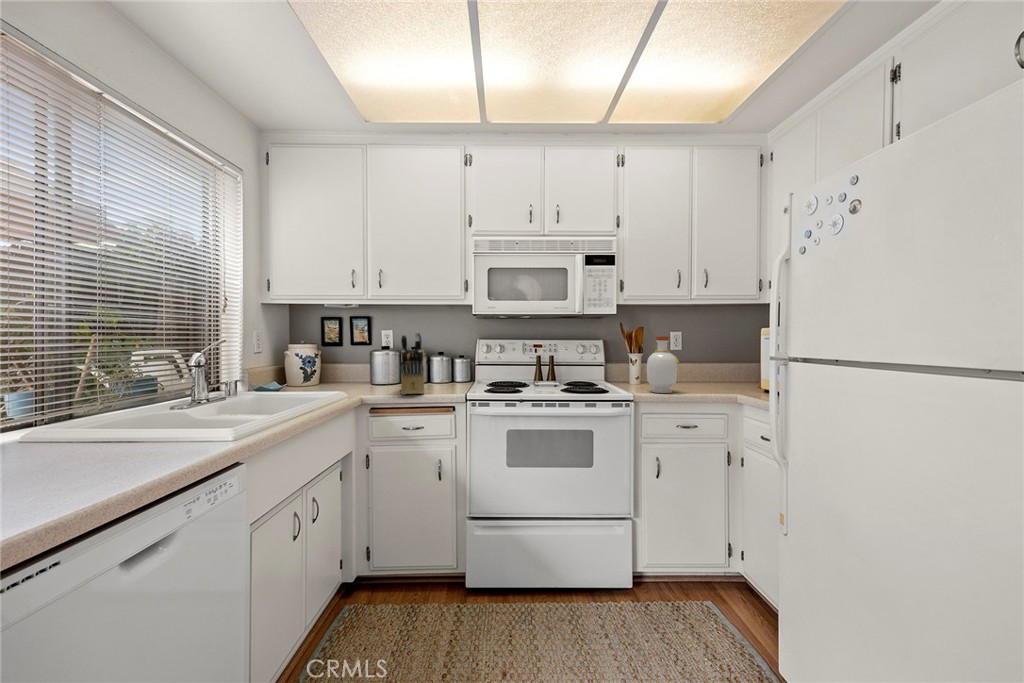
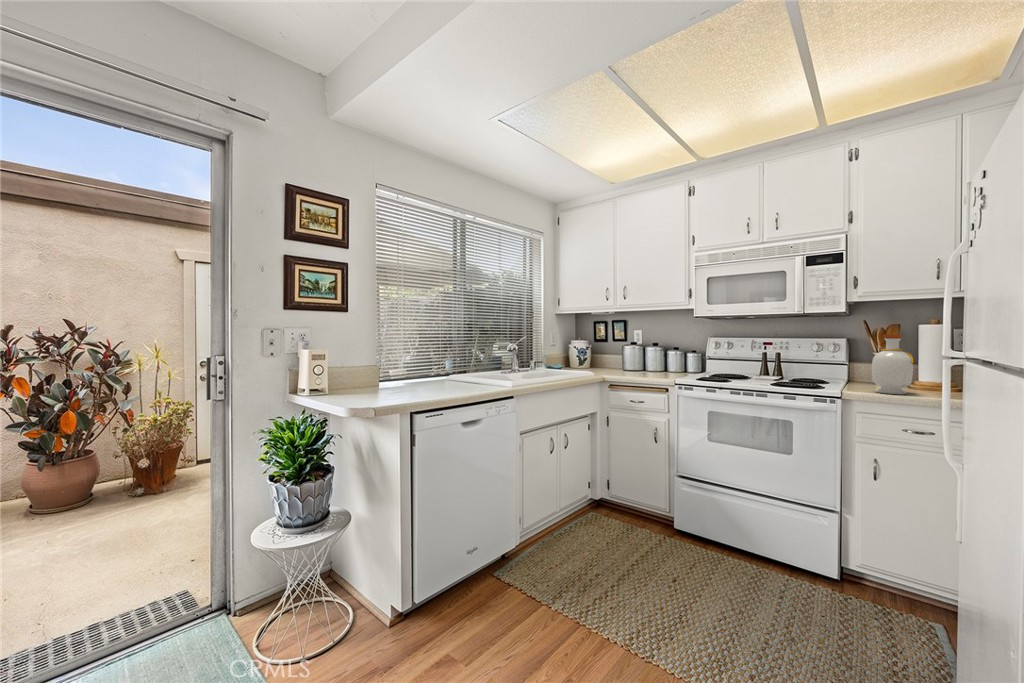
knife block: present [401,332,424,395] -> none [628,331,655,377]

